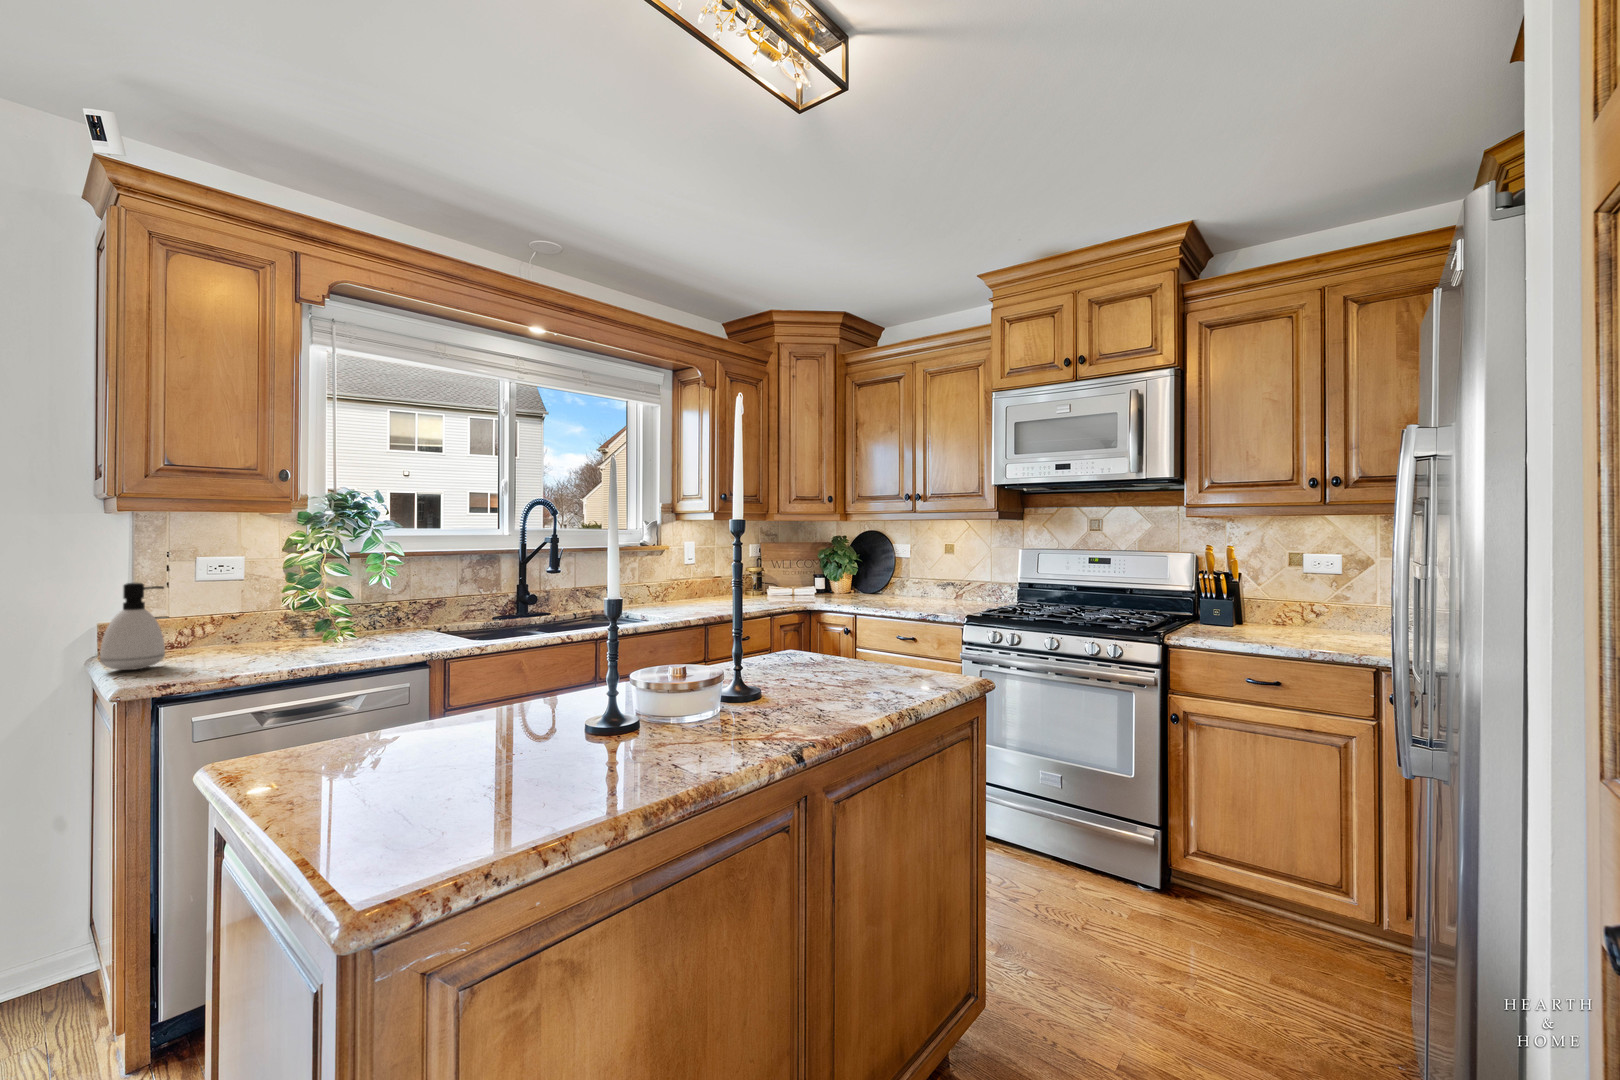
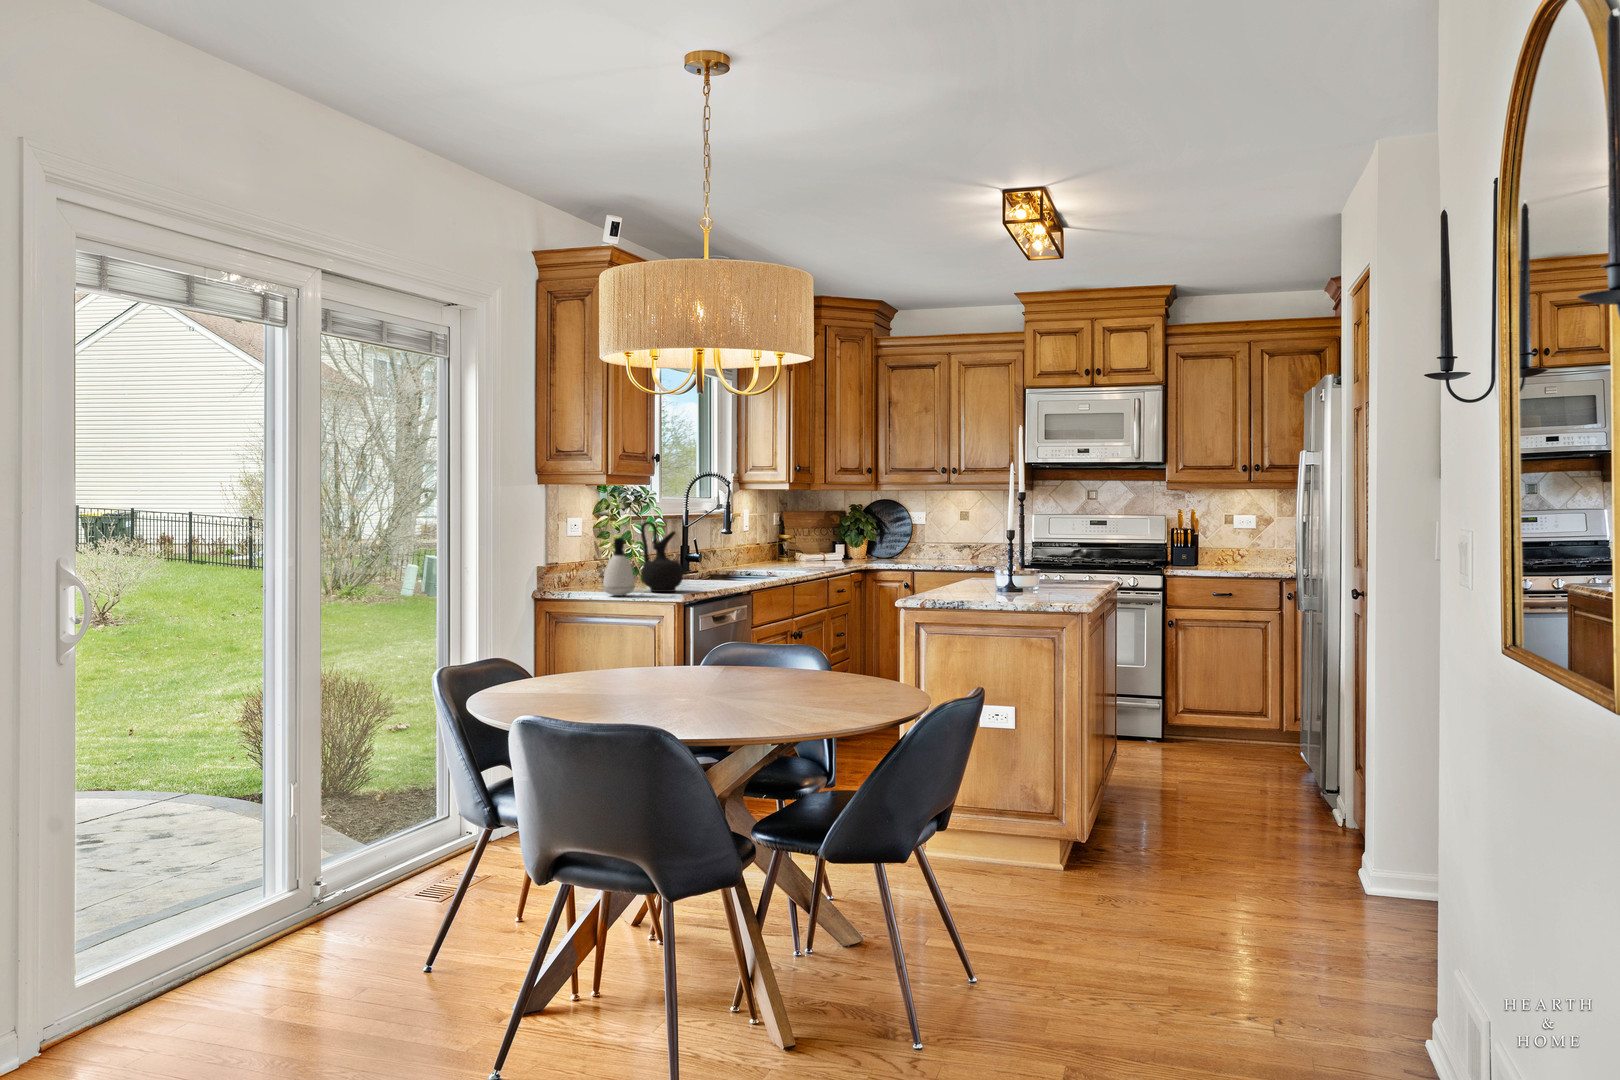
ceramic jug: none [221,557,299,662] -> present [641,521,683,592]

